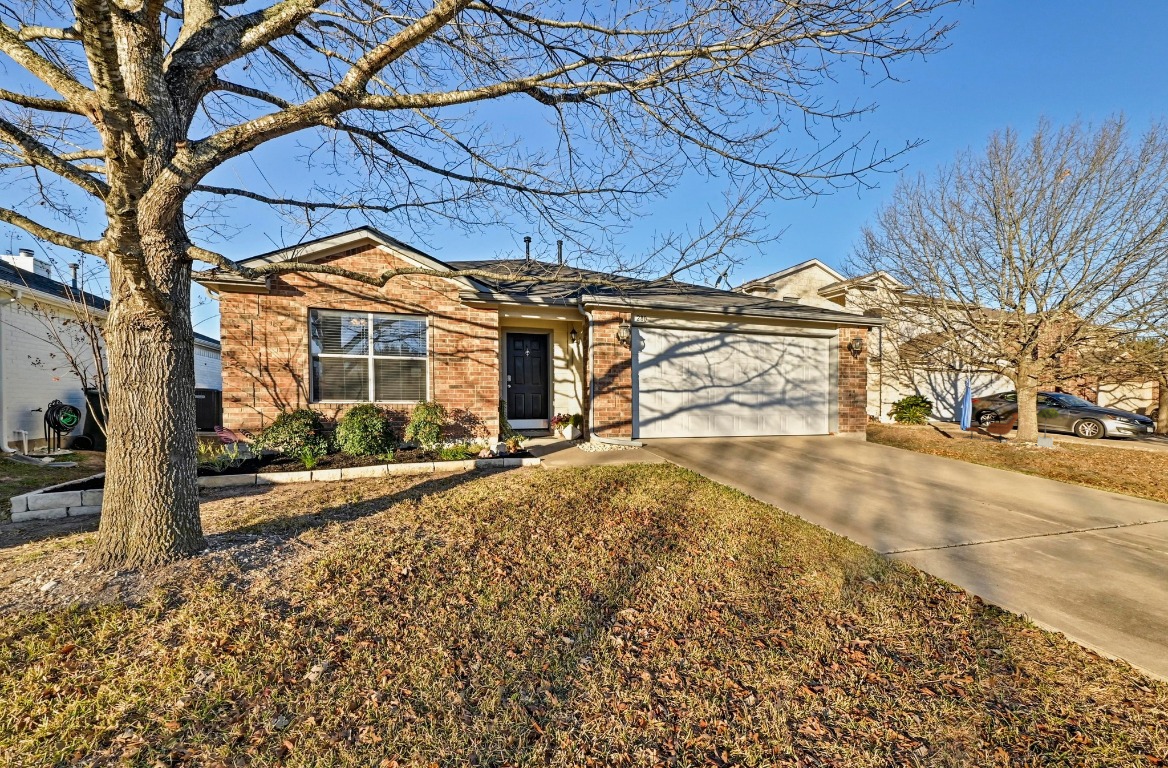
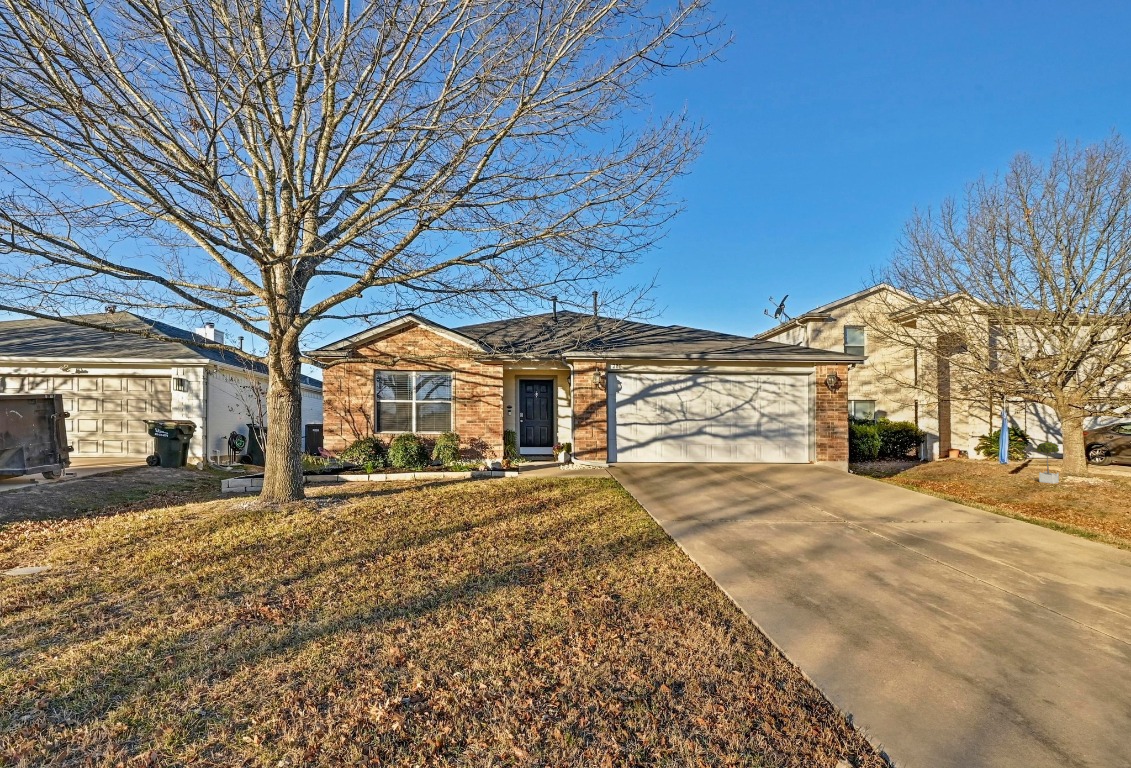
lounge chair: present [966,413,1018,441] -> none [971,447,1024,479]

